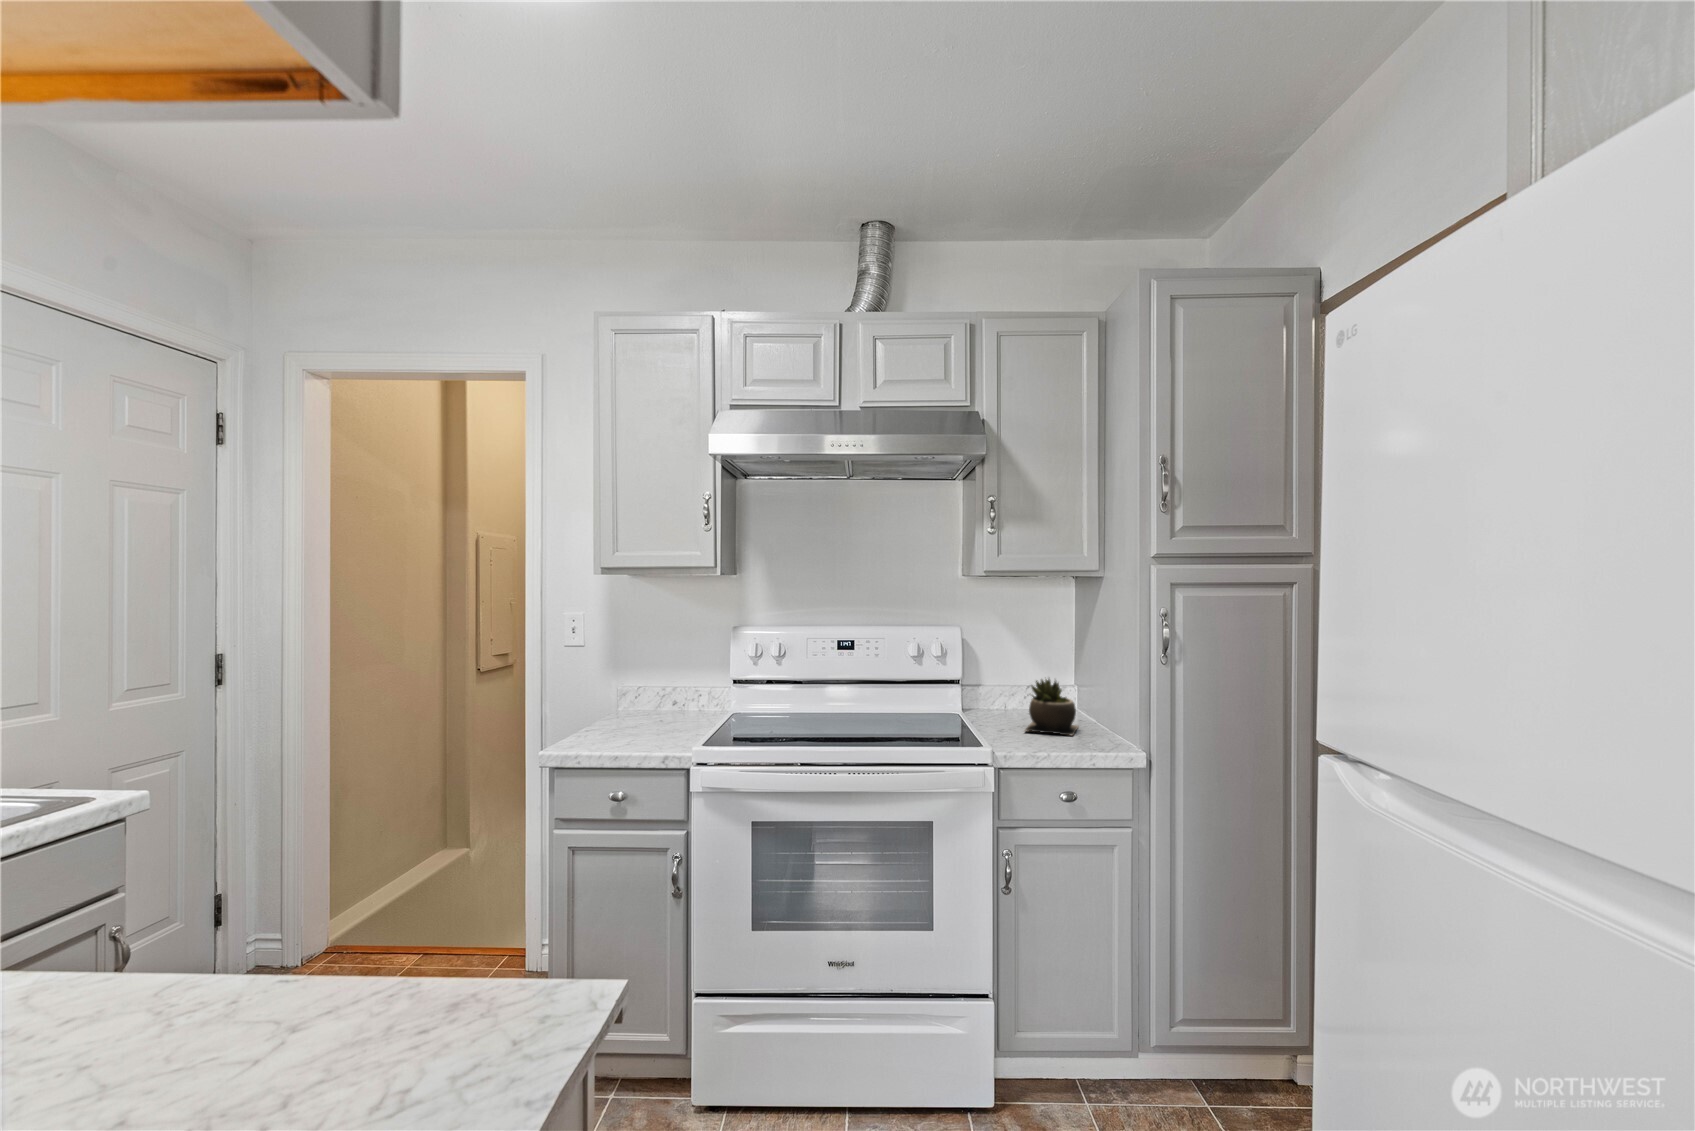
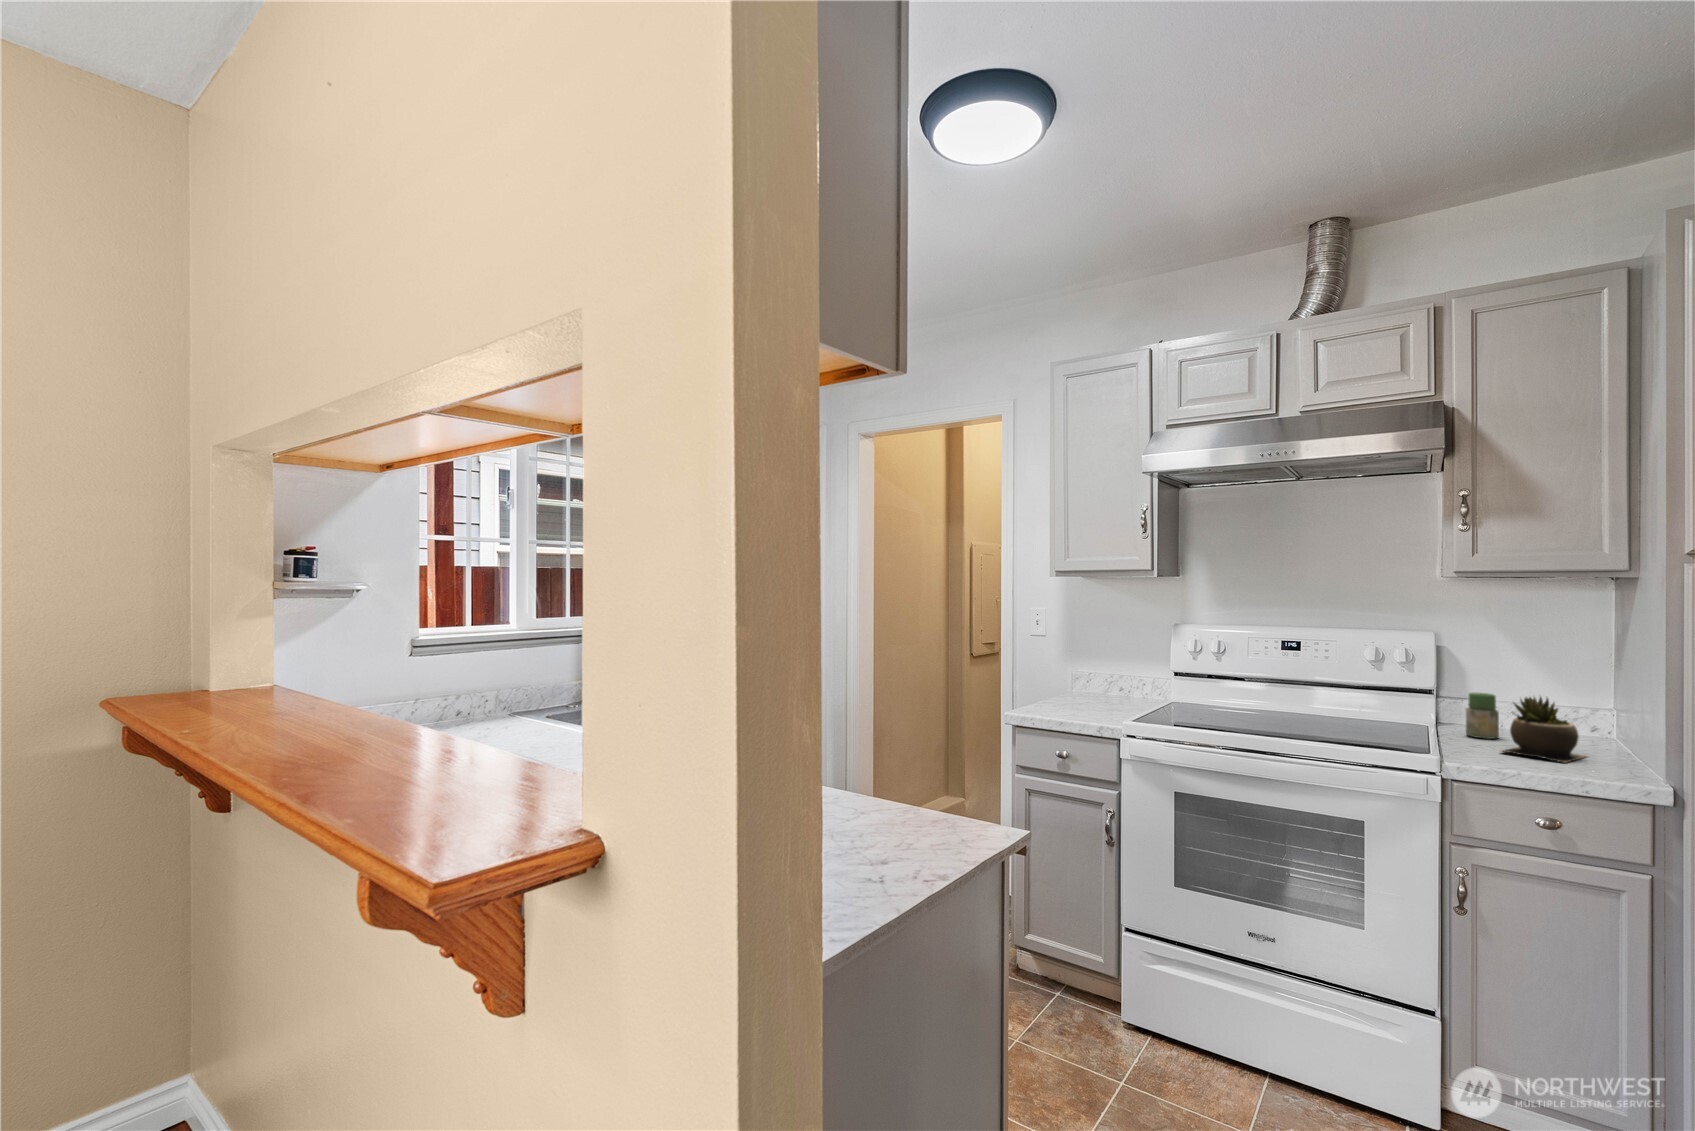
jar: none [986,677,1010,718] -> present [1466,693,1499,739]

